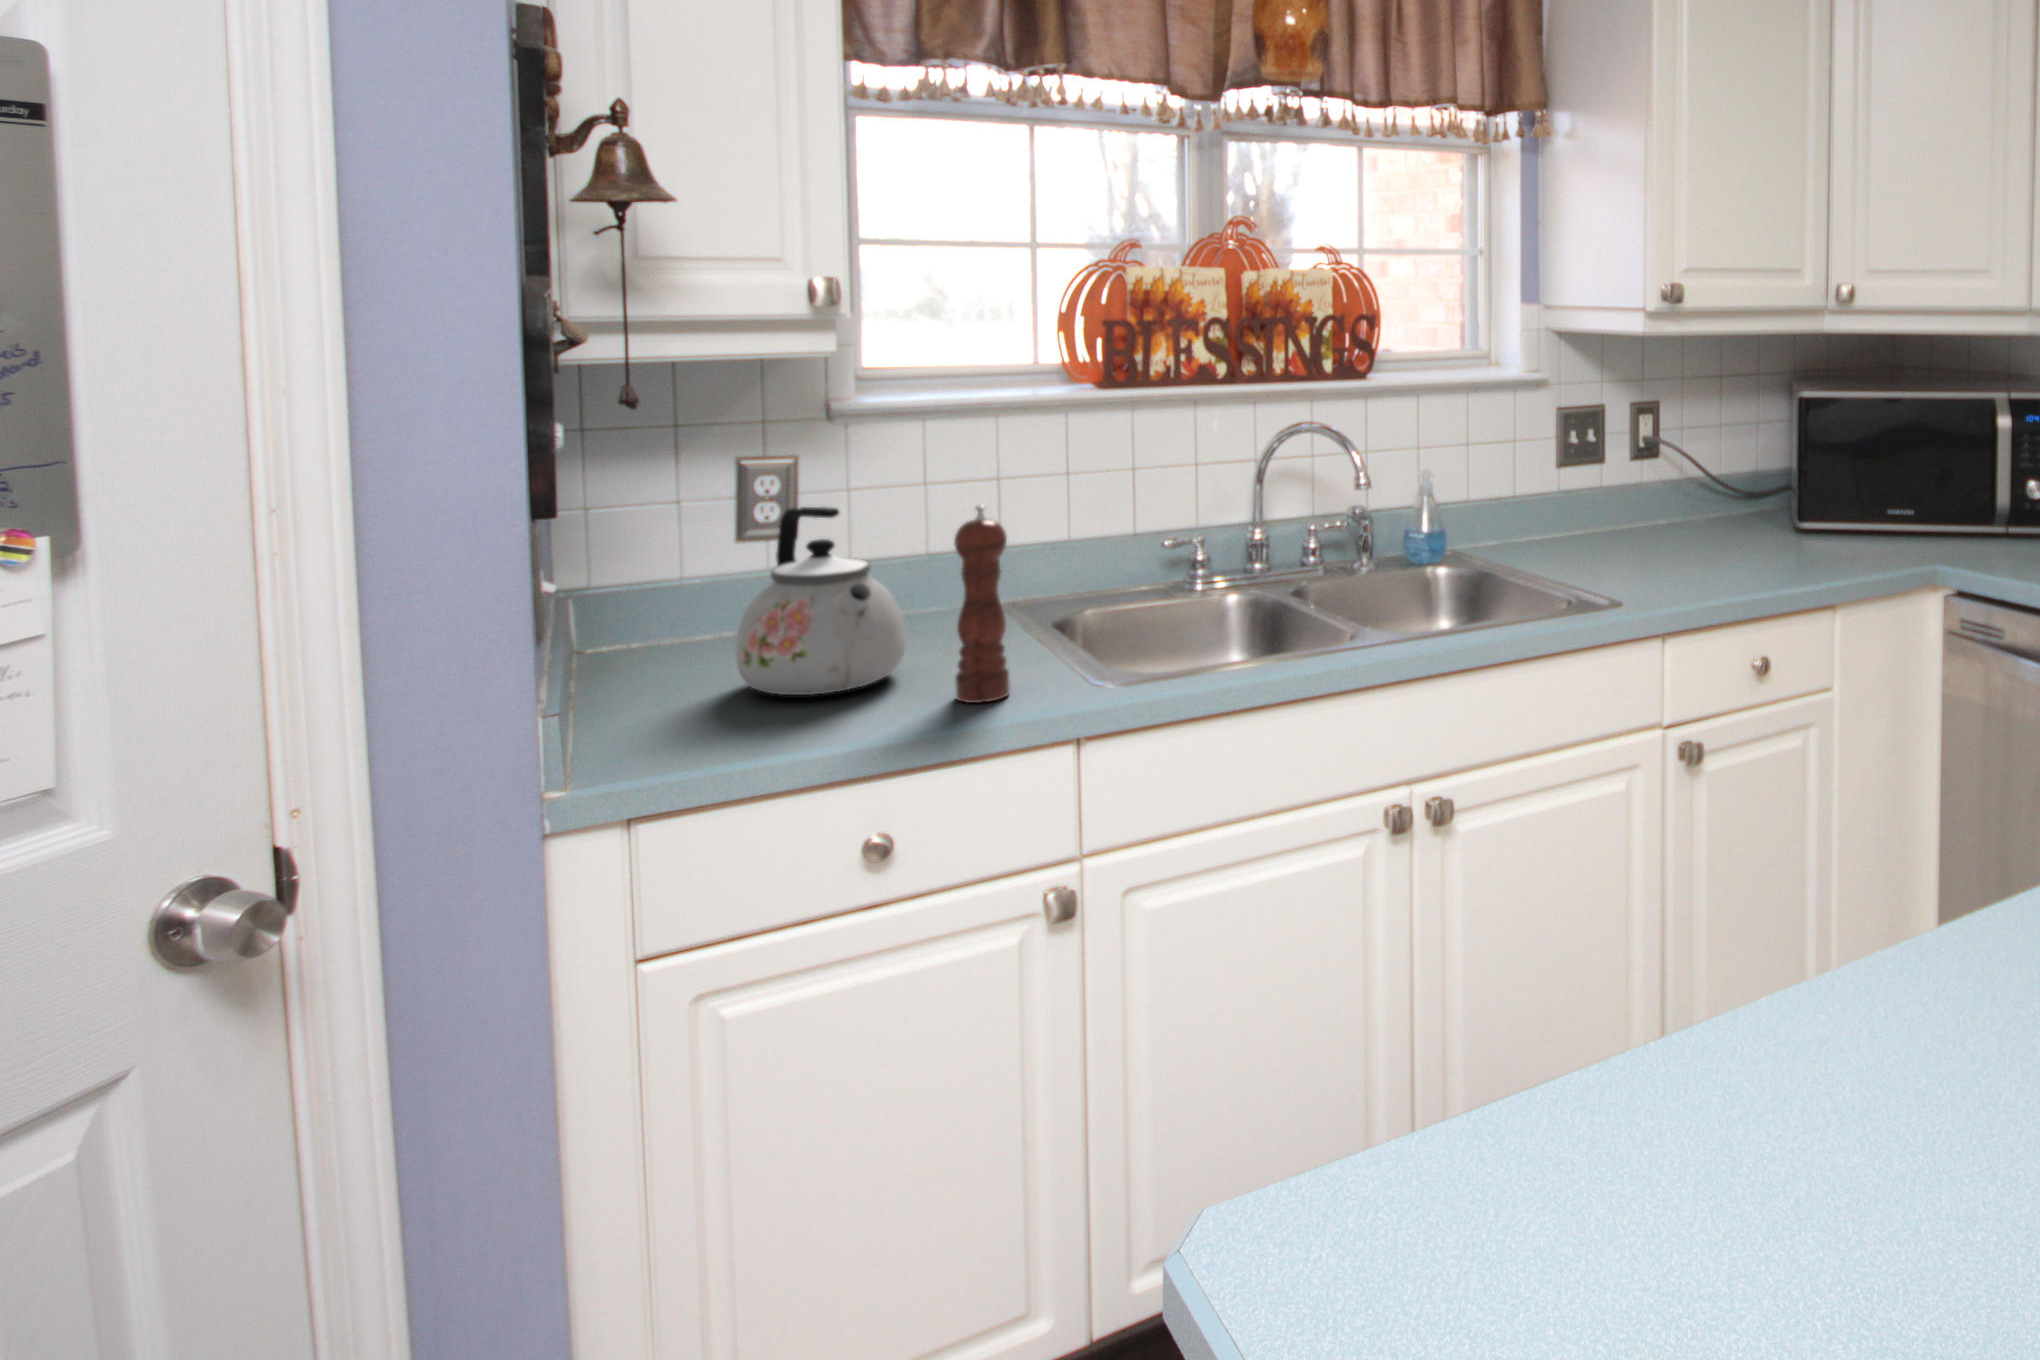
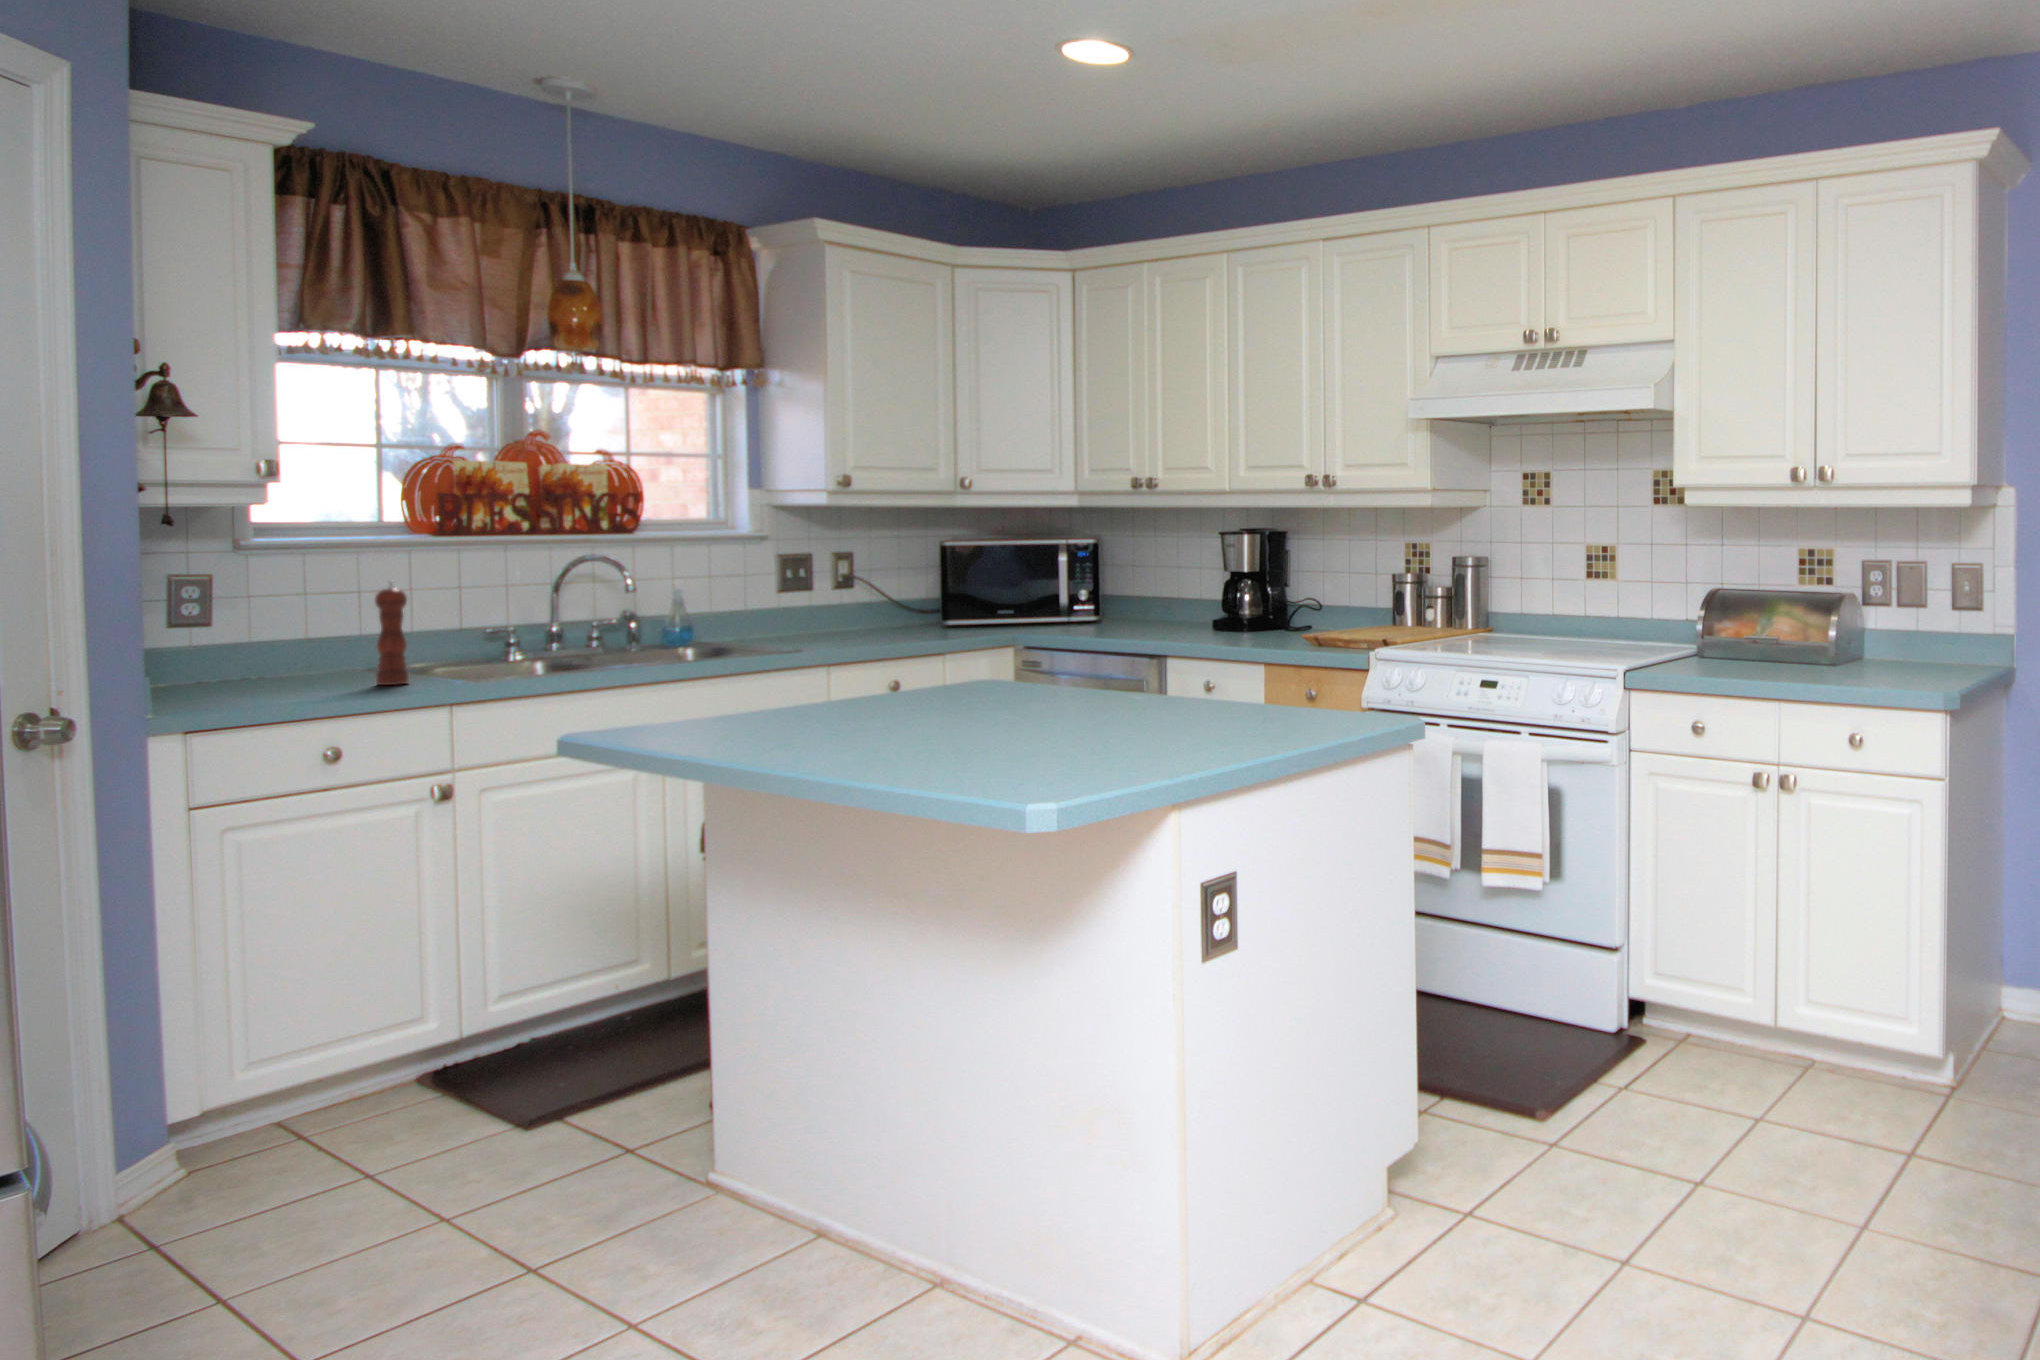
kettle: present [736,507,906,695] -> none [225,587,334,688]

